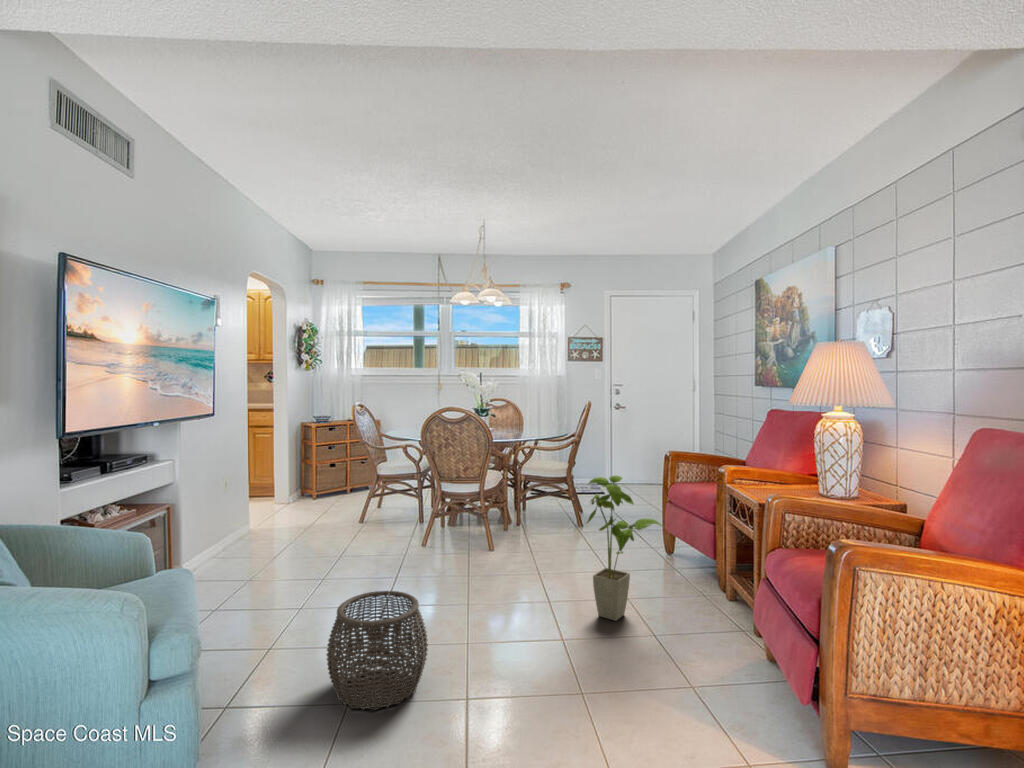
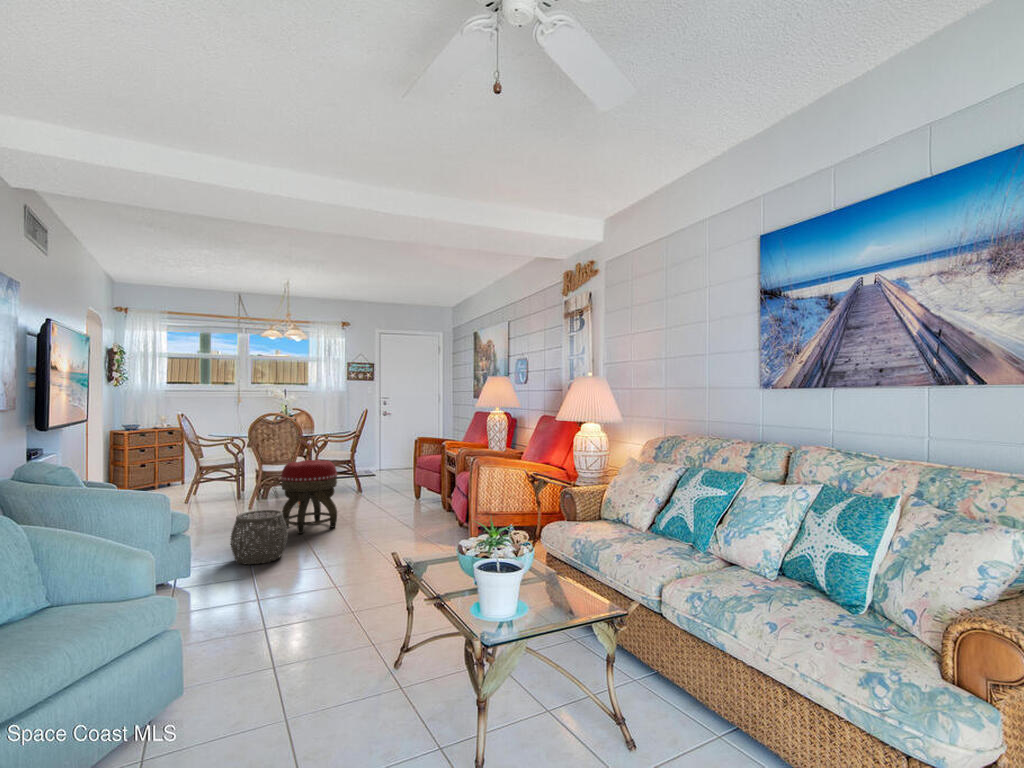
house plant: present [587,476,662,621] -> none [369,446,412,526]
footstool: none [445,488,533,619] -> present [281,460,337,534]

